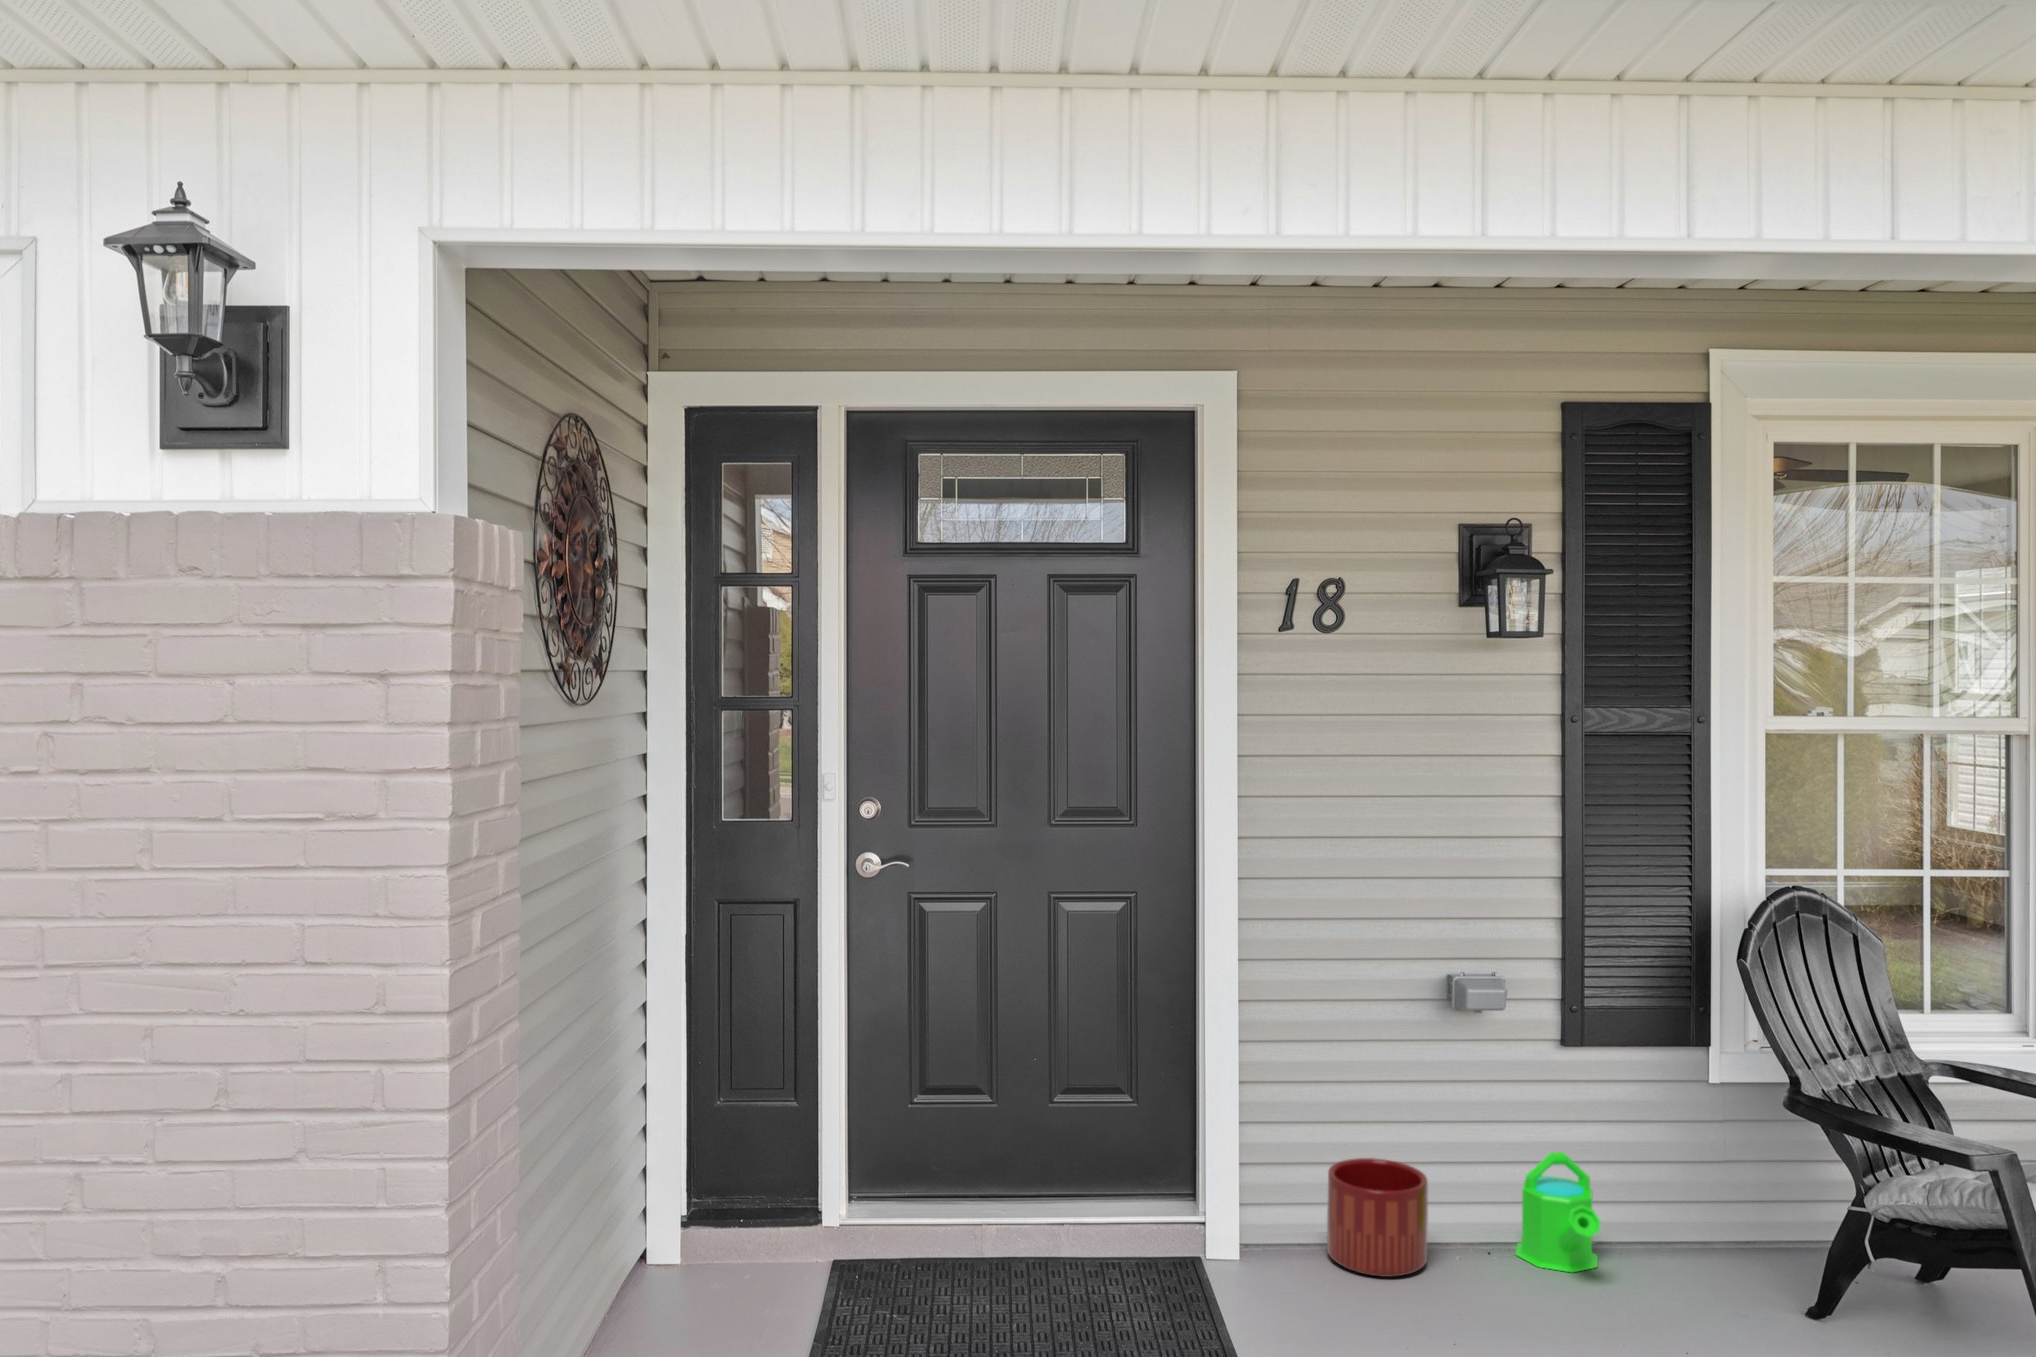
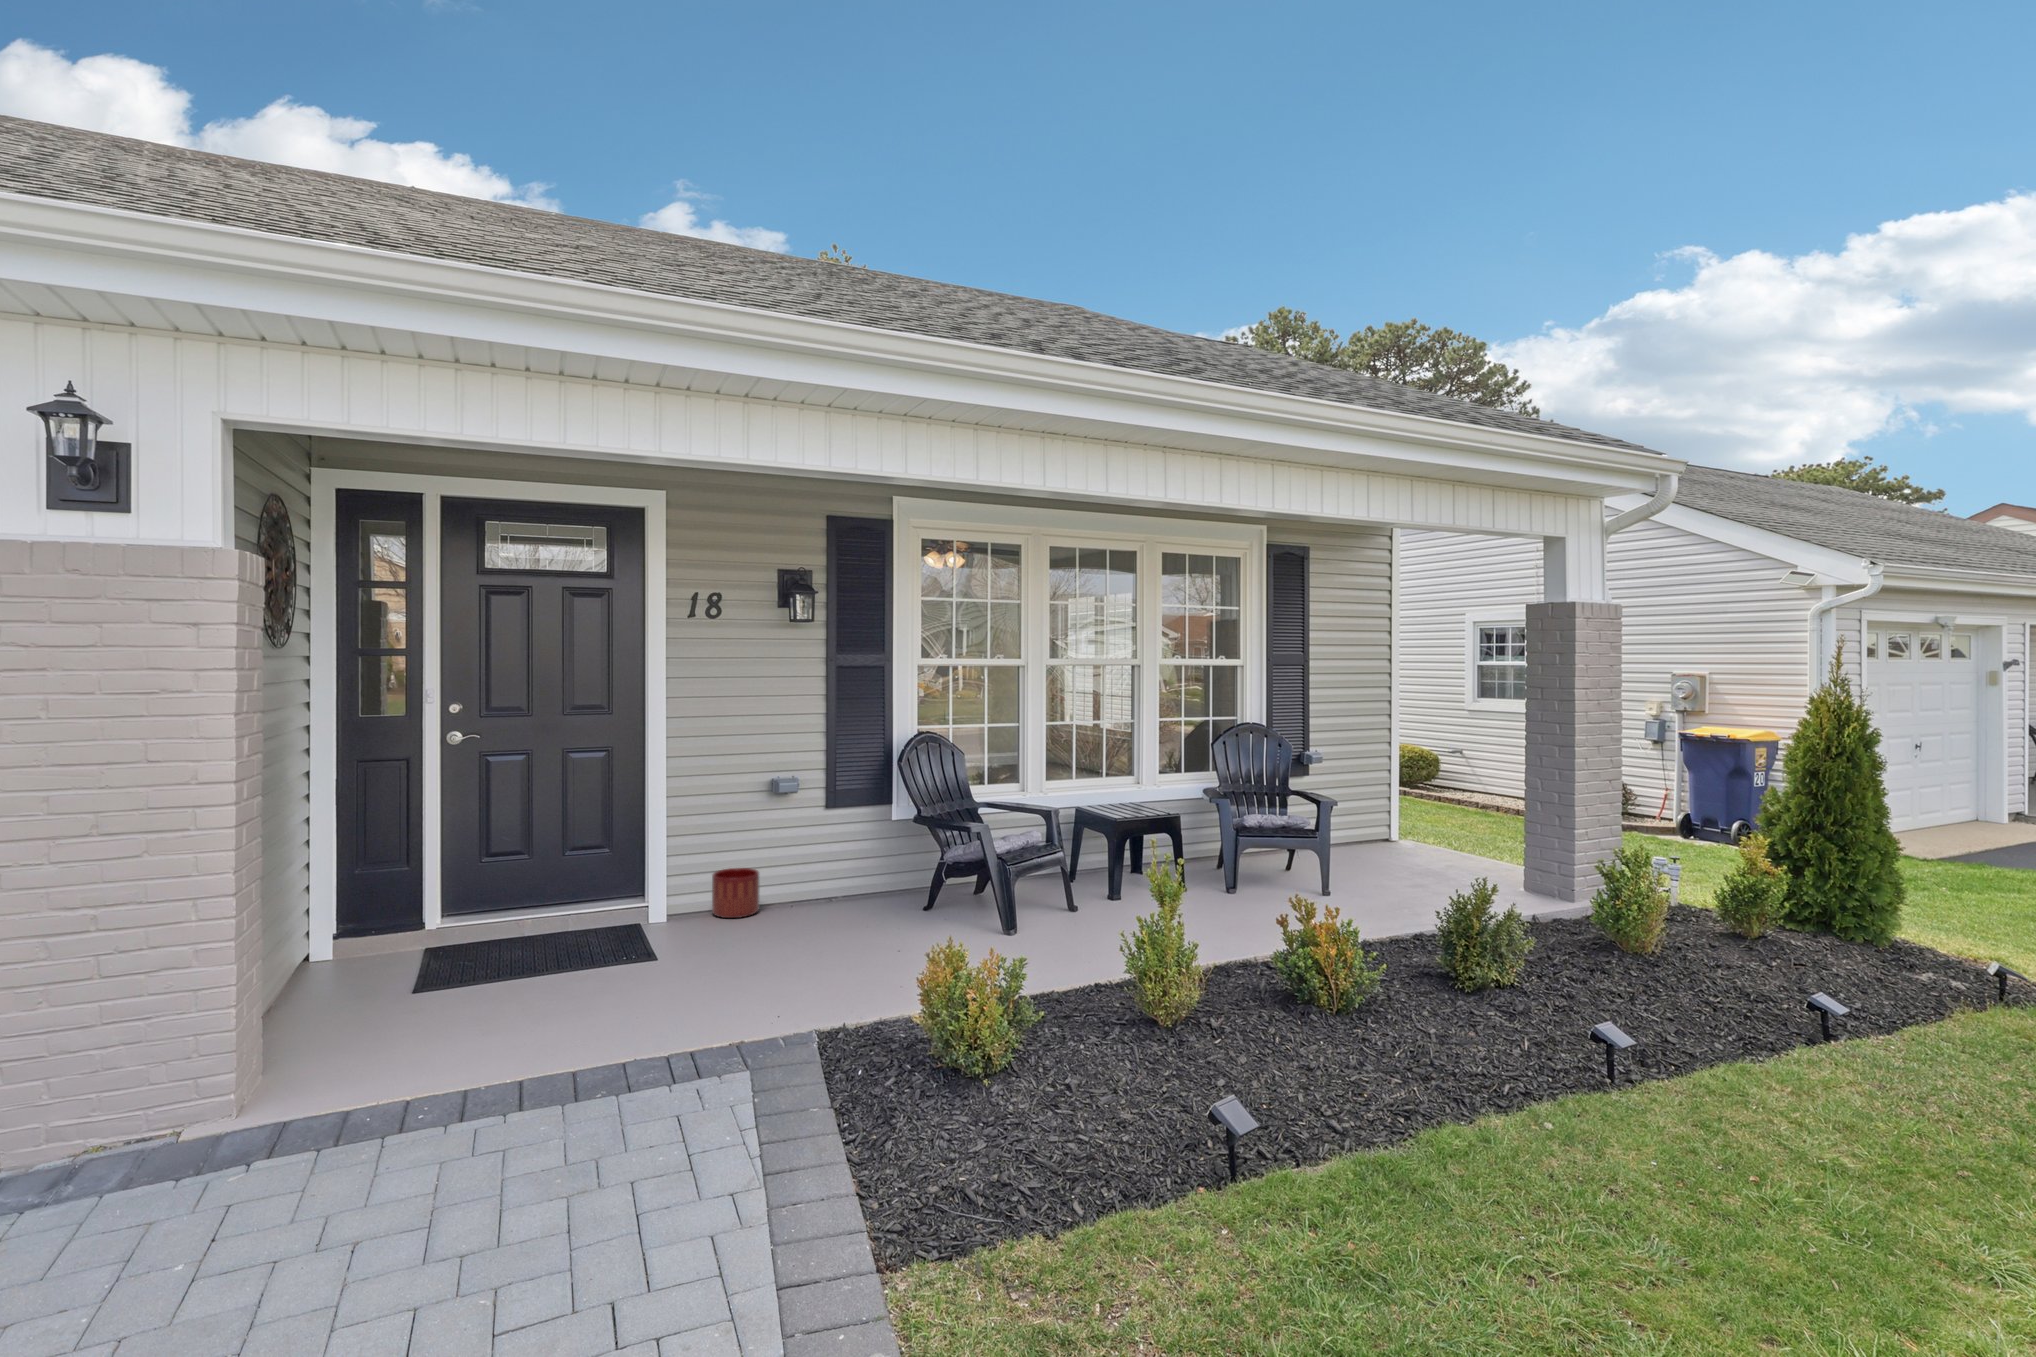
watering can: present [1516,1152,1600,1272] -> none [802,856,839,907]

